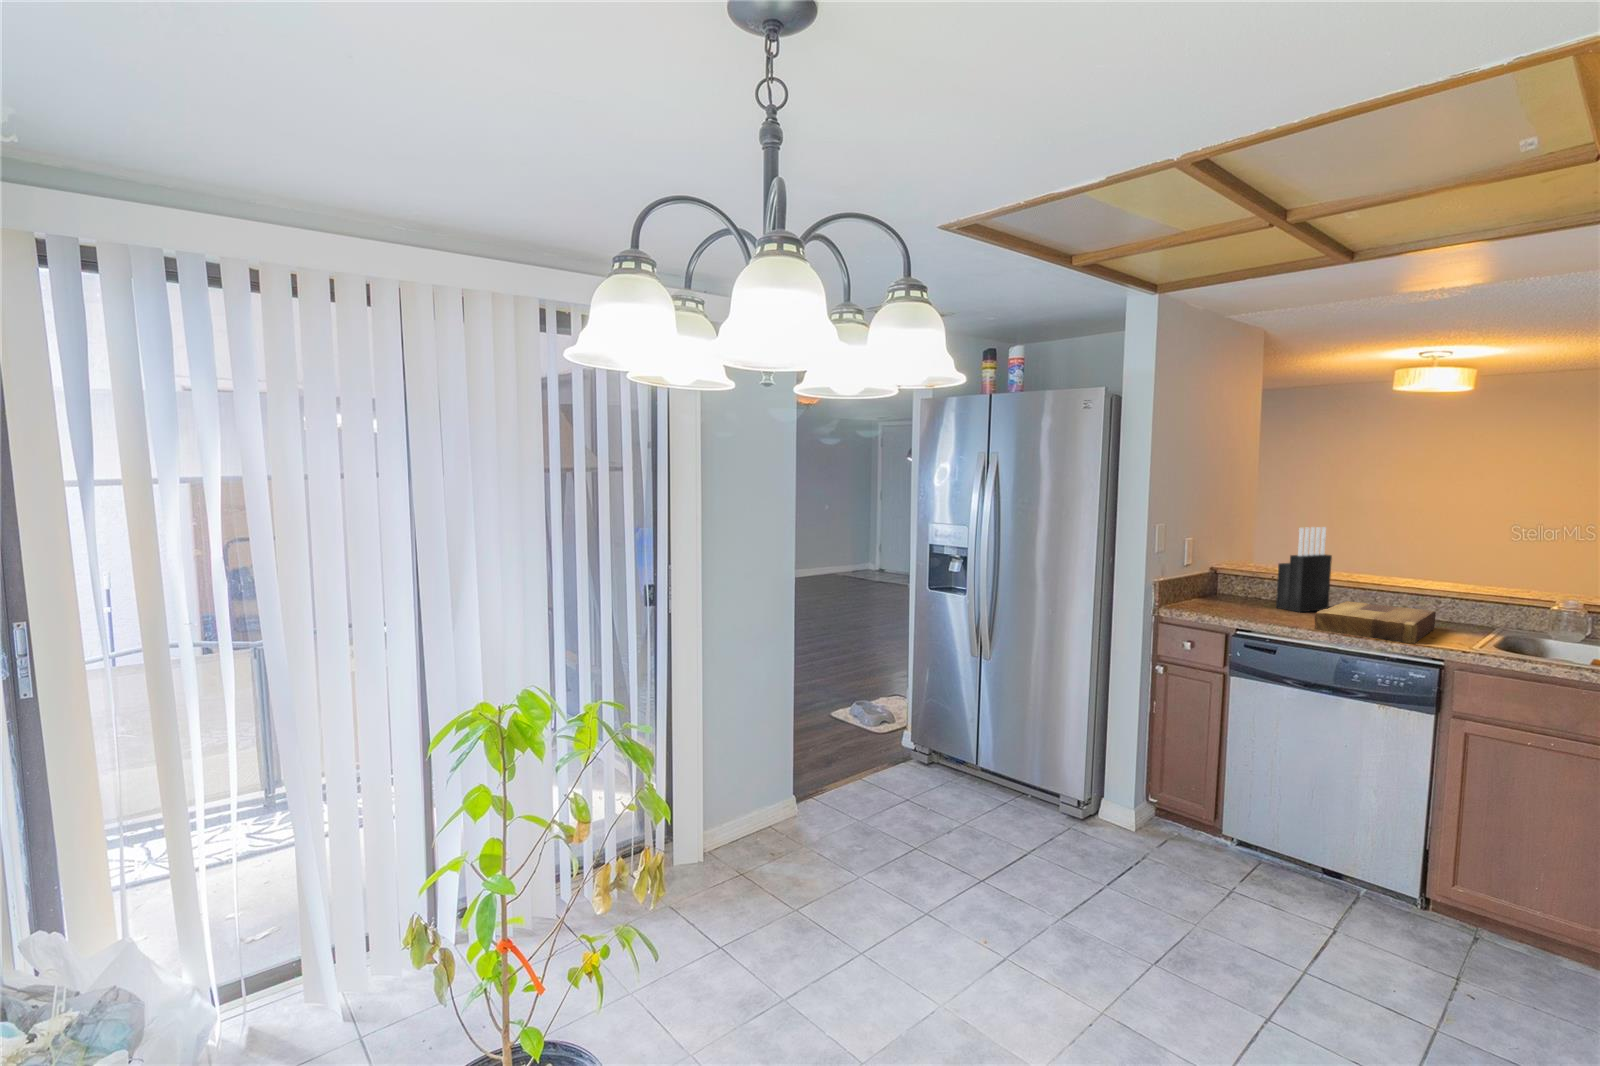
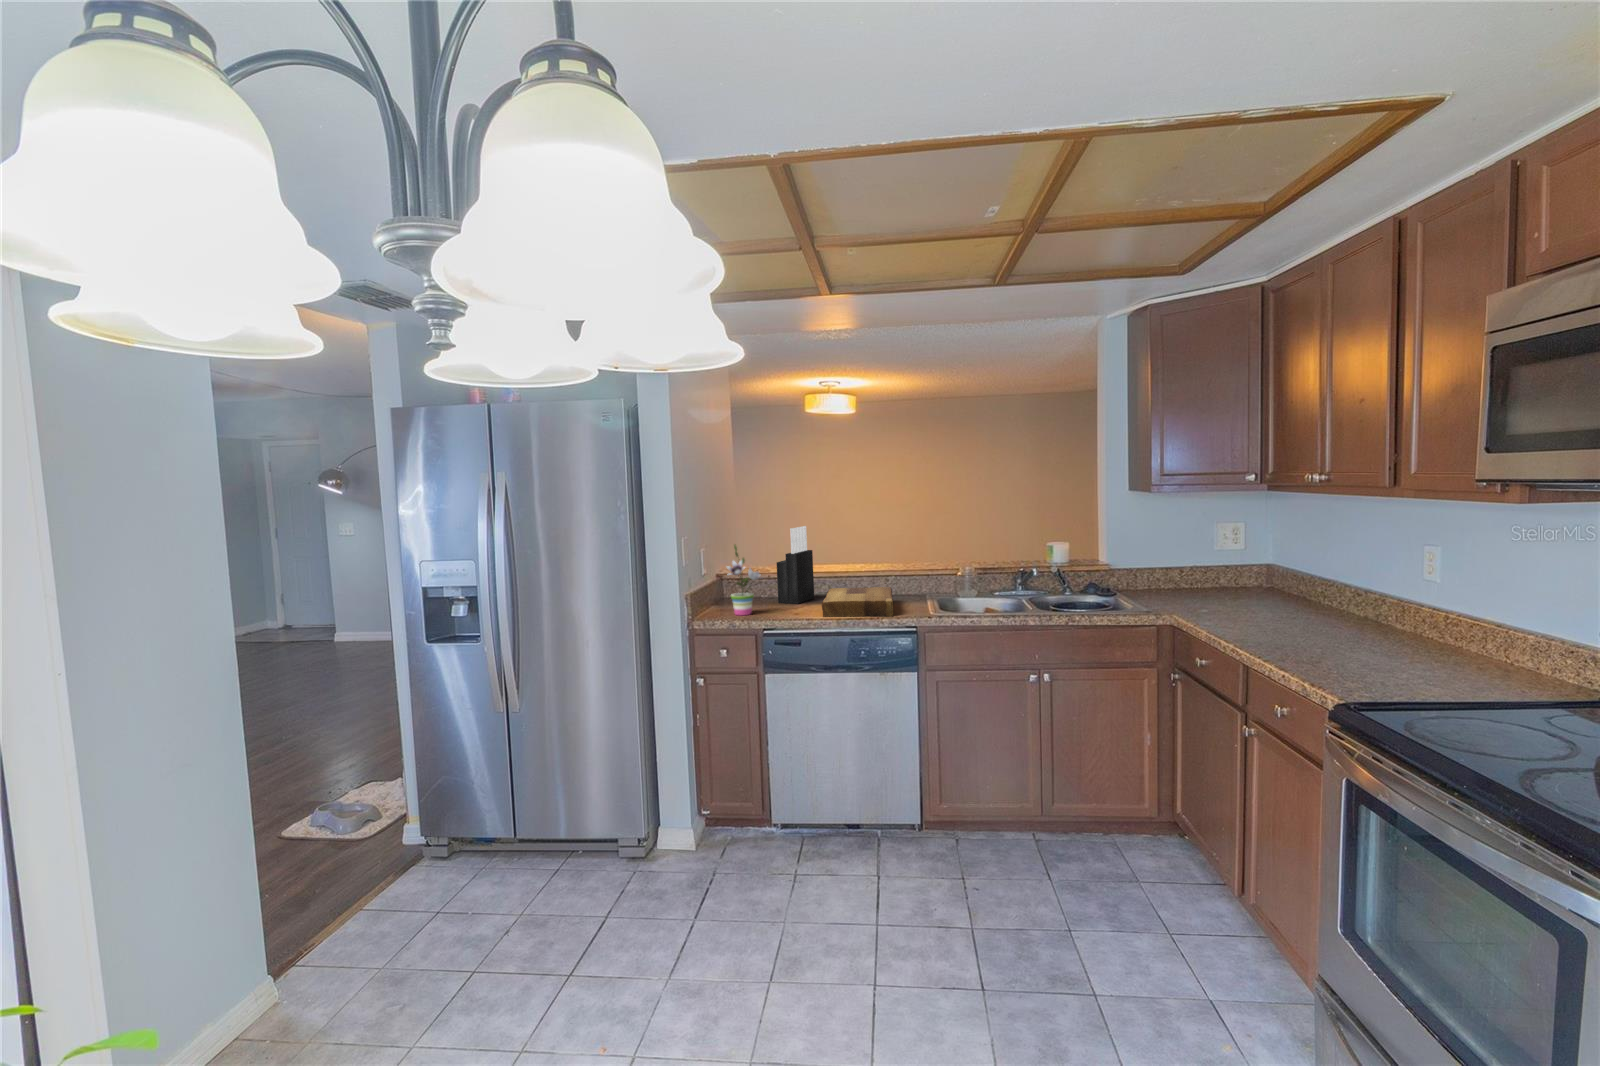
potted plant: none [1203,538,1250,613] -> present [727,545,760,615]

